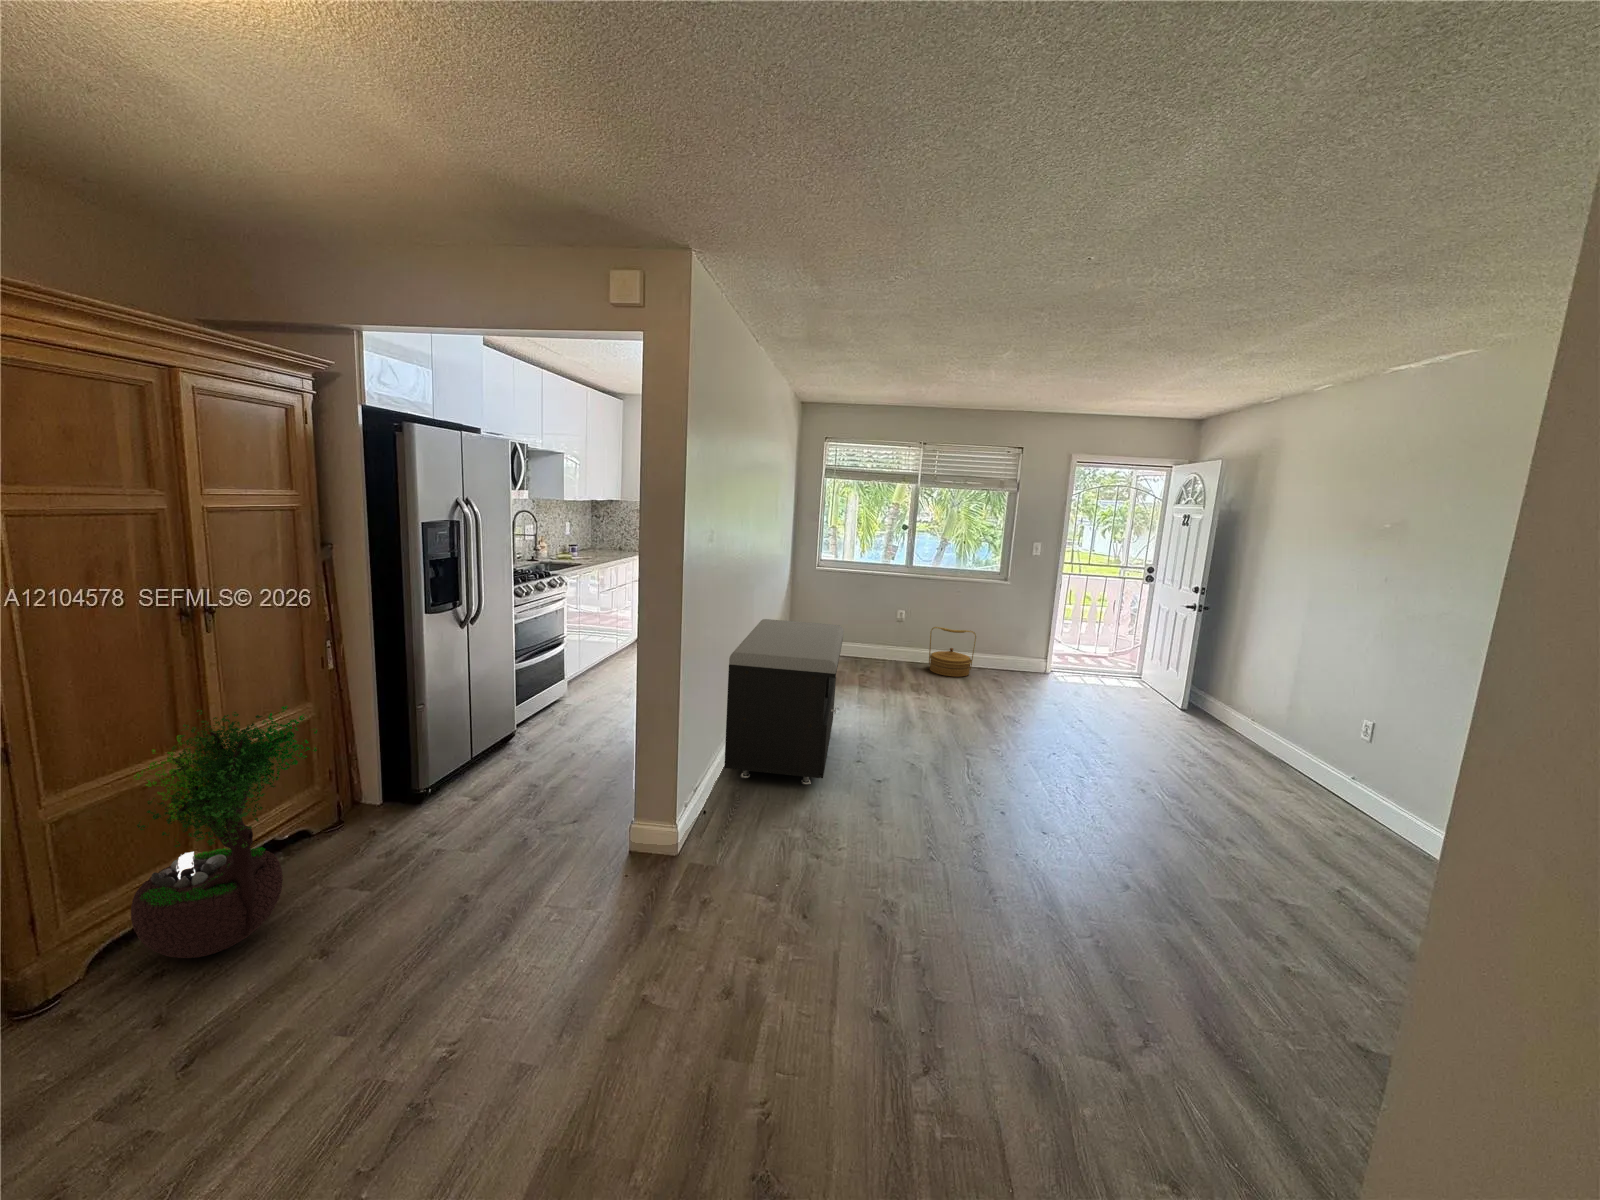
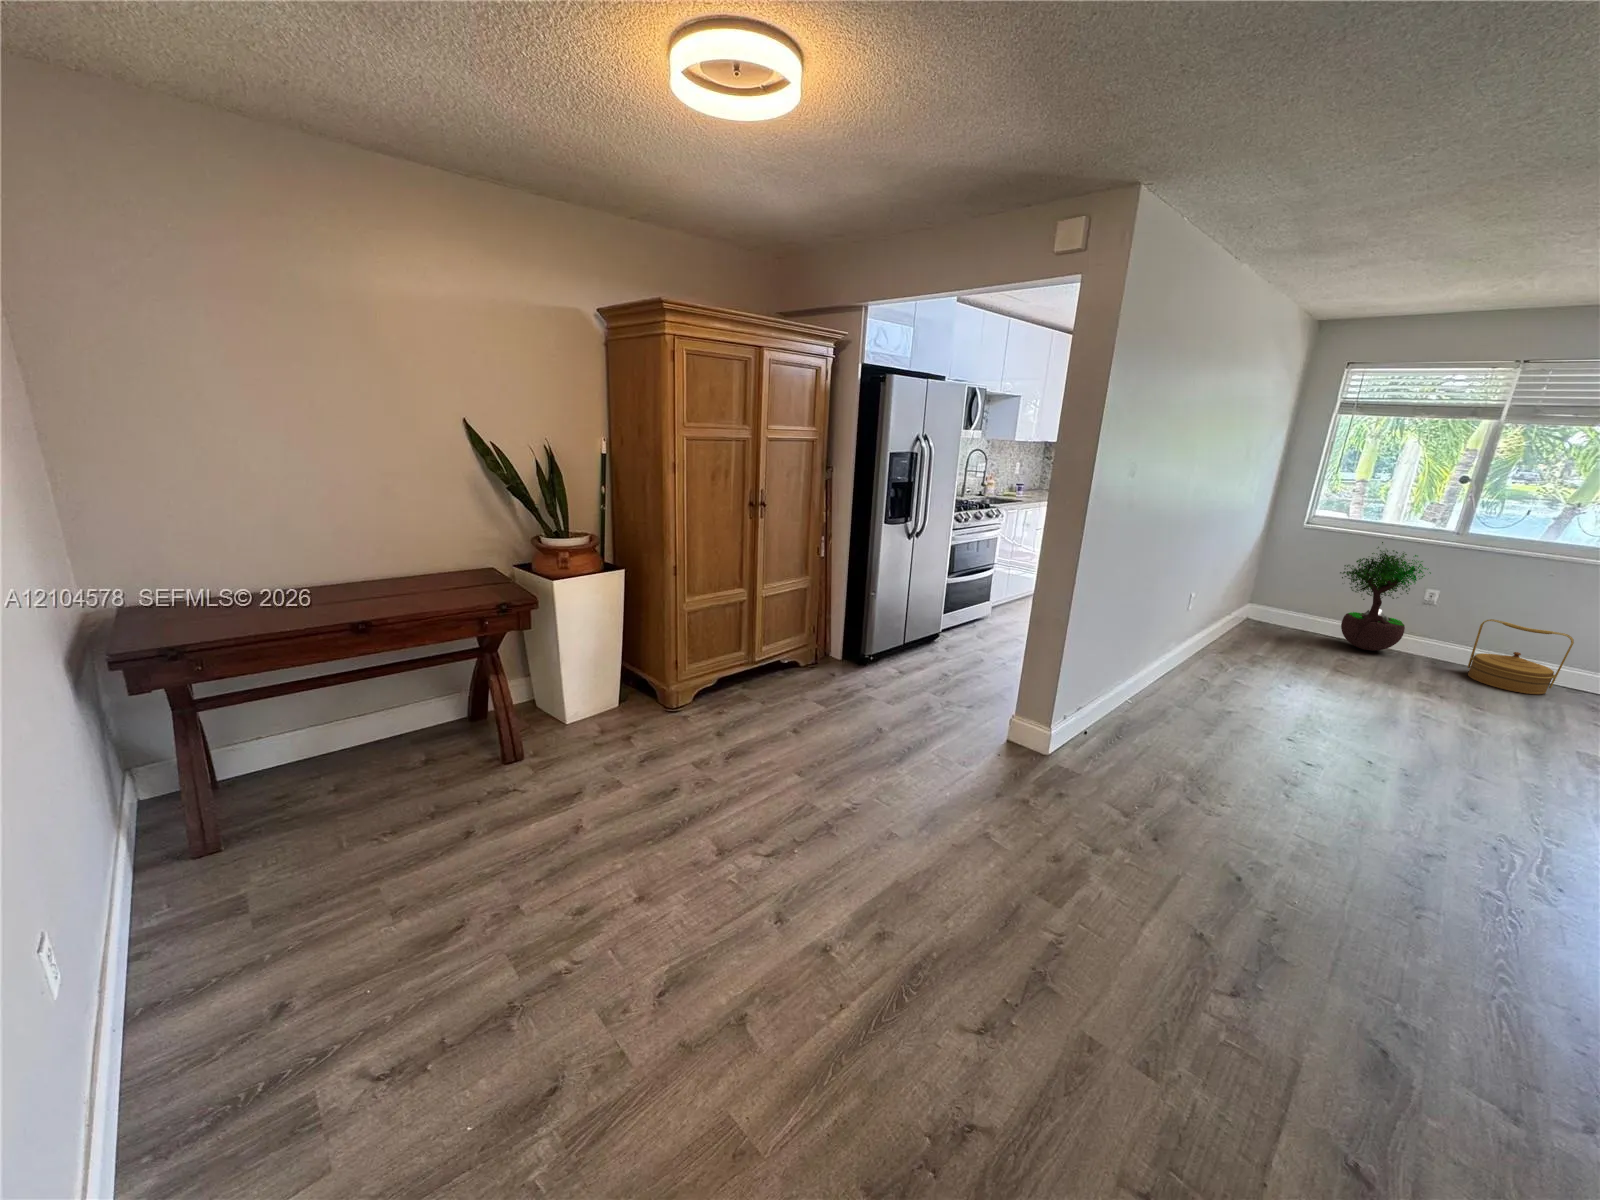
storage bench: present [724,619,844,785] -> none [1118,569,1306,745]
potted tree: present [131,706,317,958] -> present [1340,542,1431,651]

